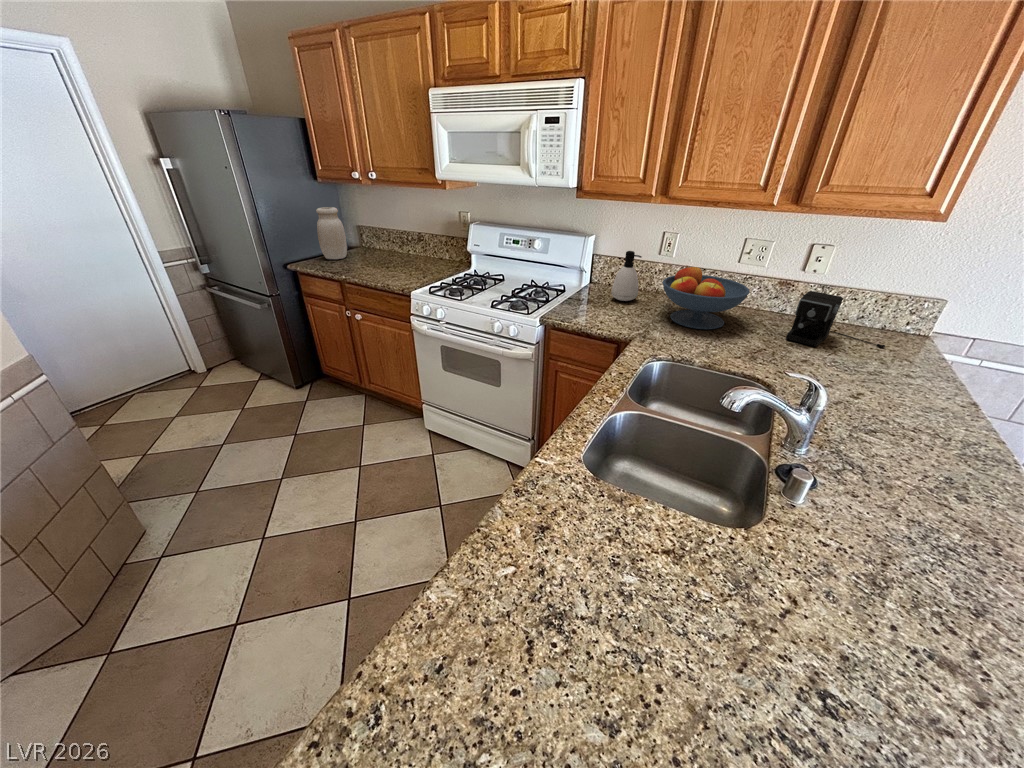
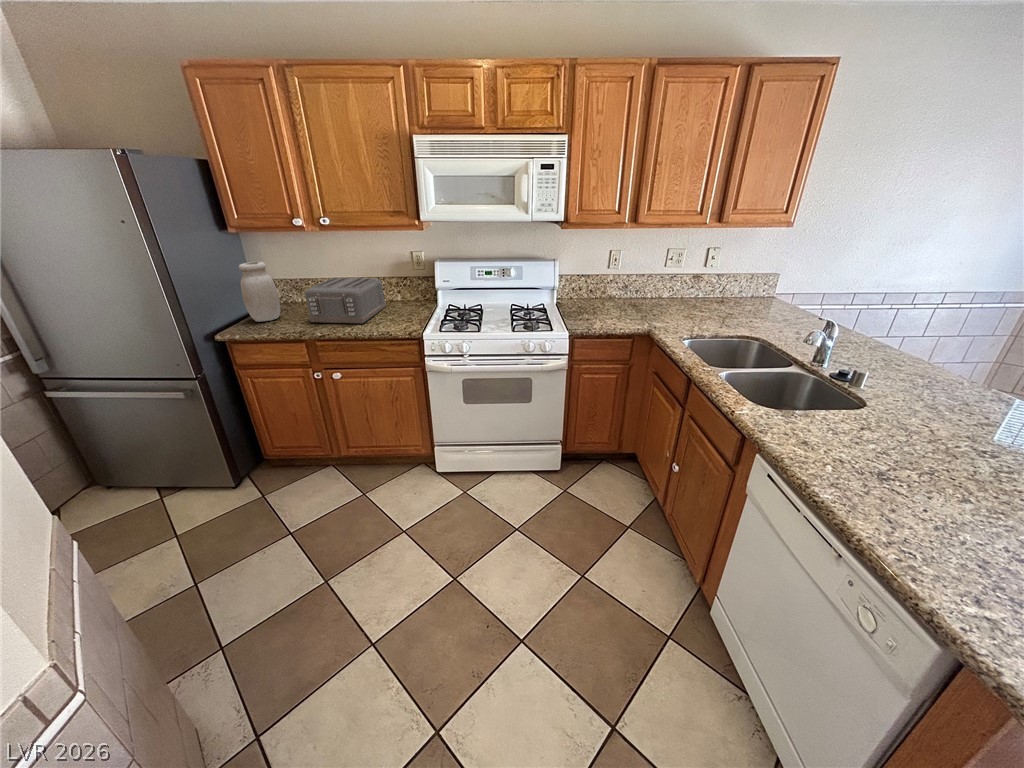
toaster: none [353,229,429,274] -> present [305,278,386,323]
soap dispenser: present [611,251,642,301] -> none [588,268,613,307]
fruit bowl: present [662,266,750,329] -> none [636,272,699,316]
coffee maker: present [786,291,885,348] -> none [716,278,768,312]

